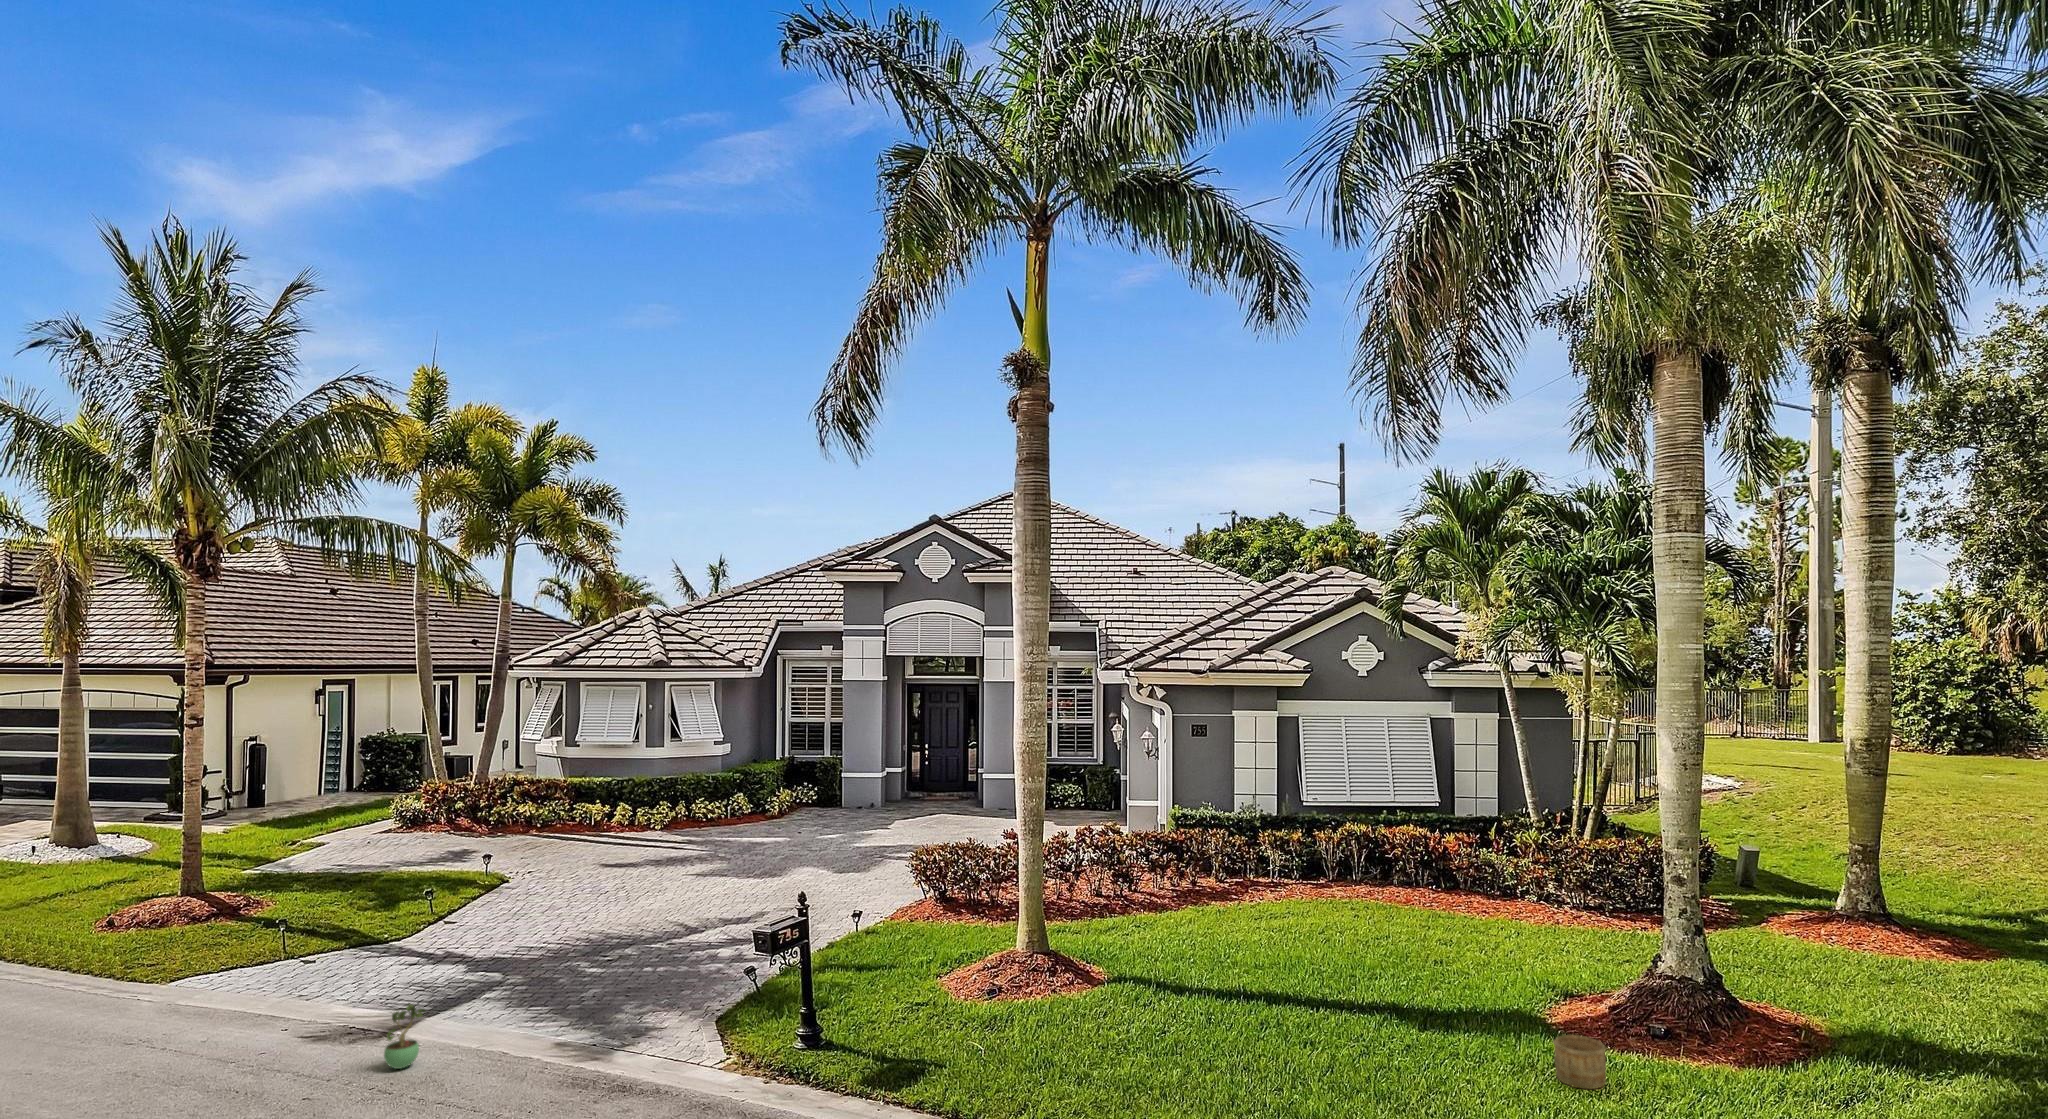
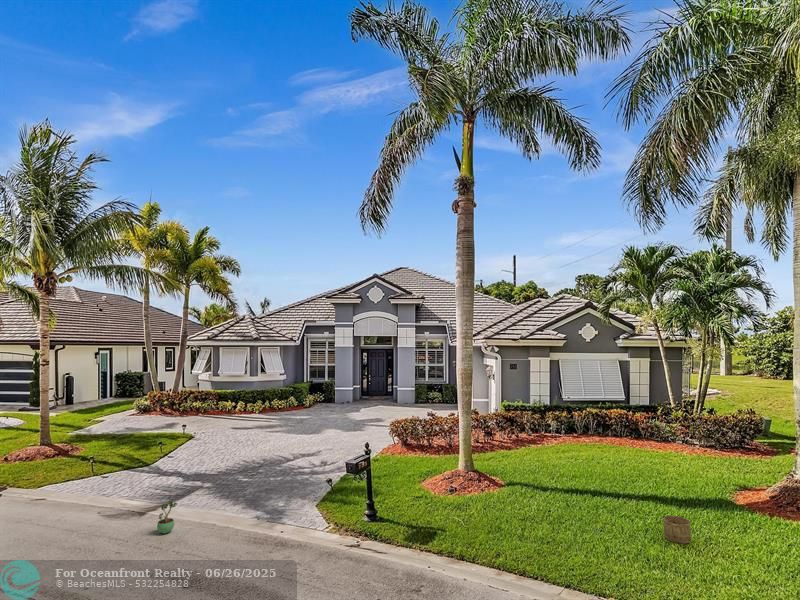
wooden bucket: present [1553,1035,1606,1089] -> present [663,515,691,544]

